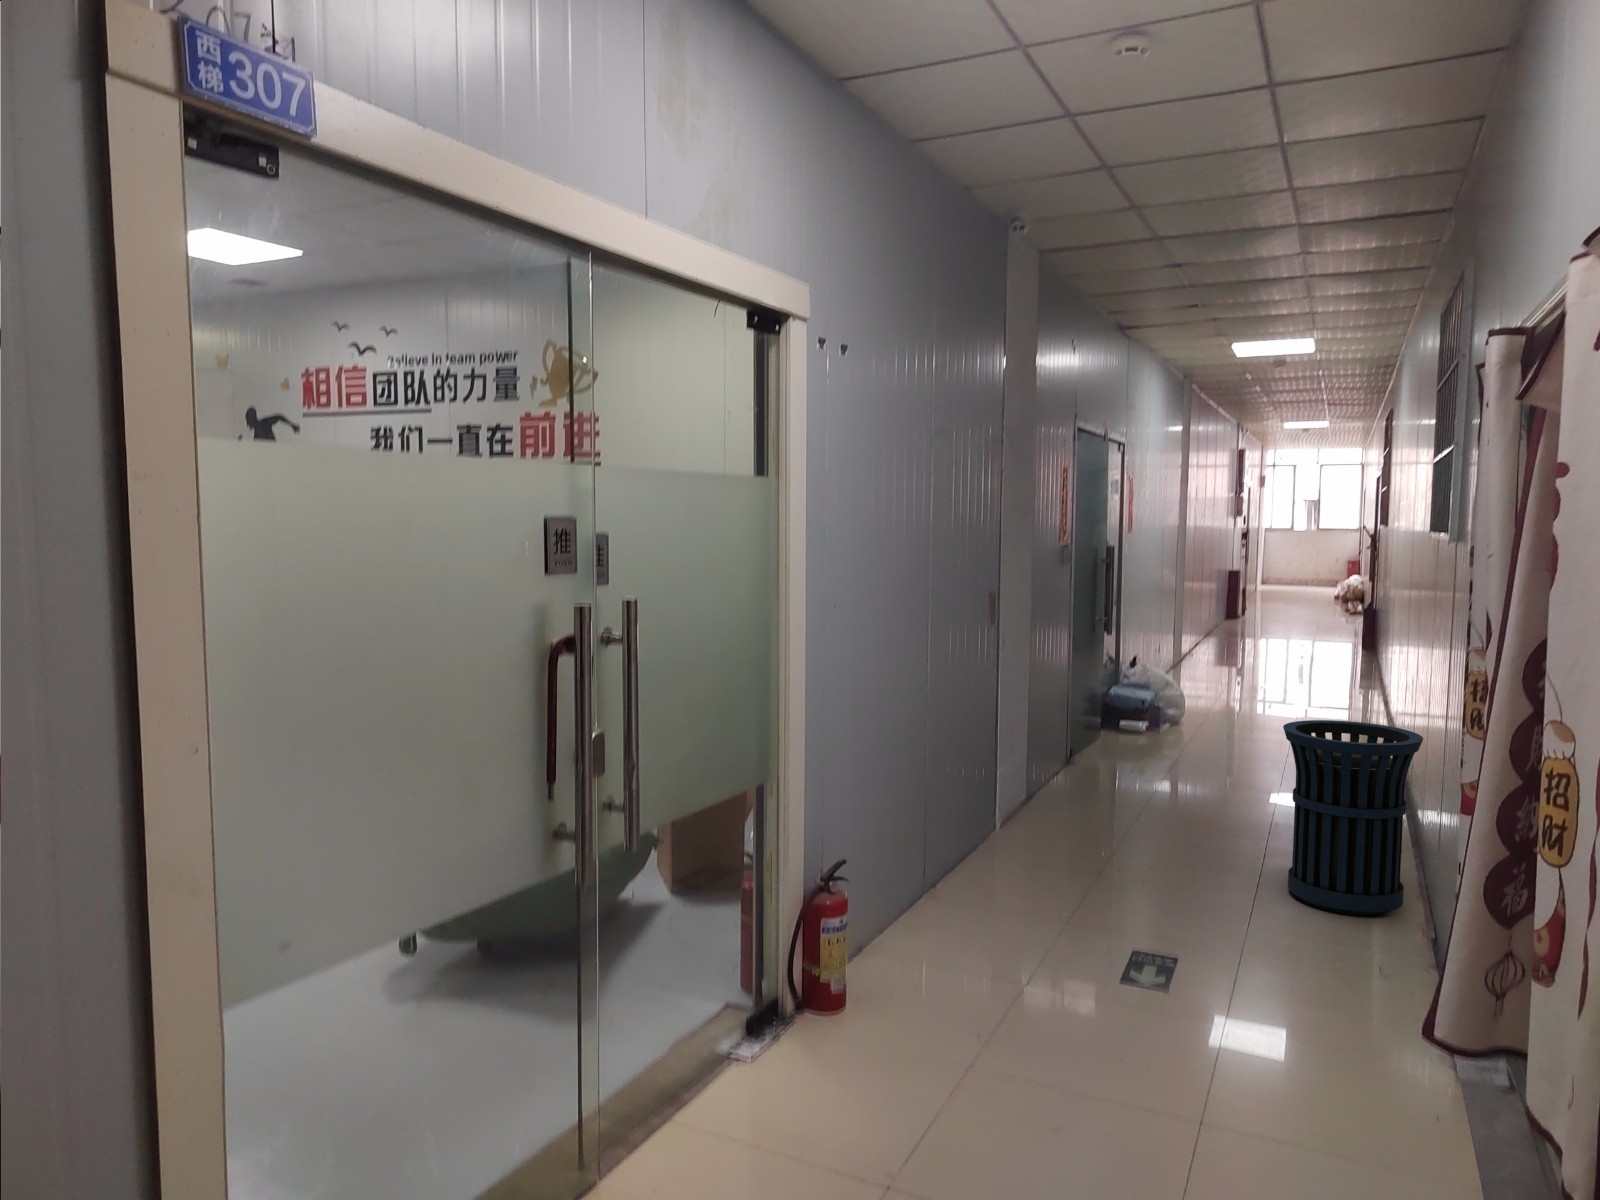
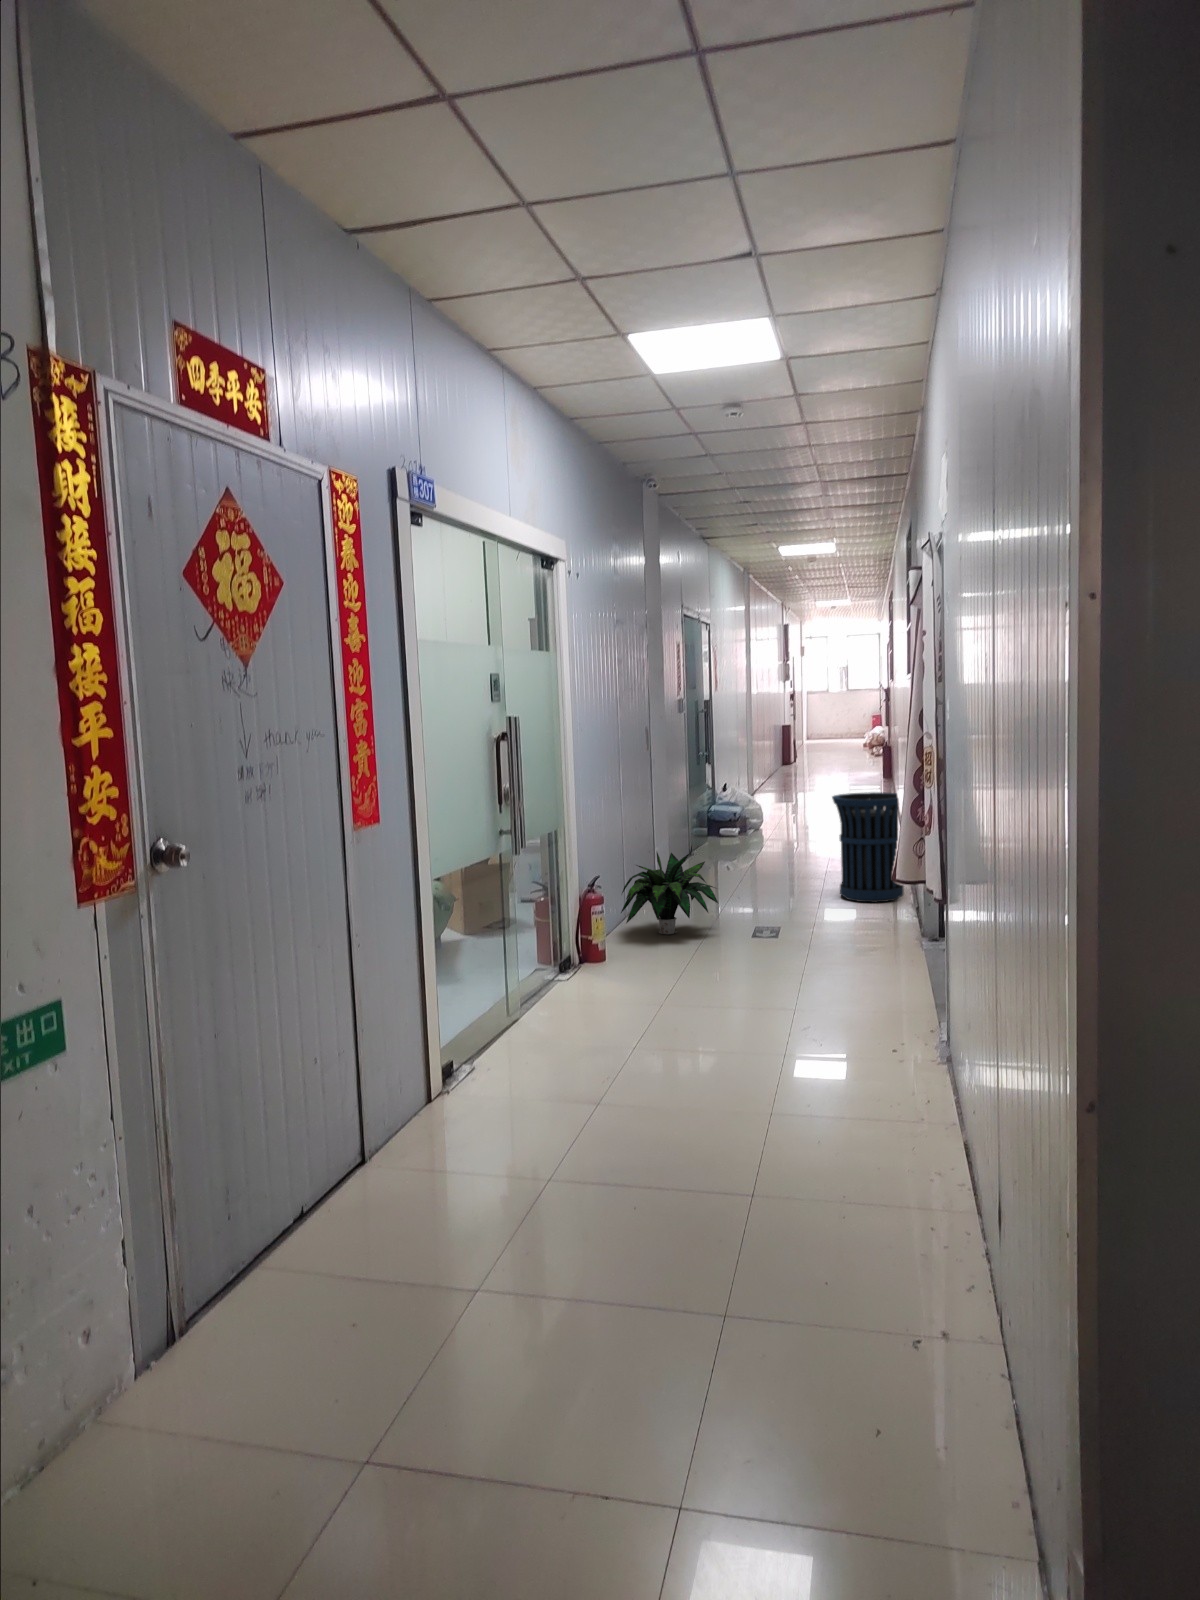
potted plant: none [901,805,1070,949] -> present [621,853,718,934]

